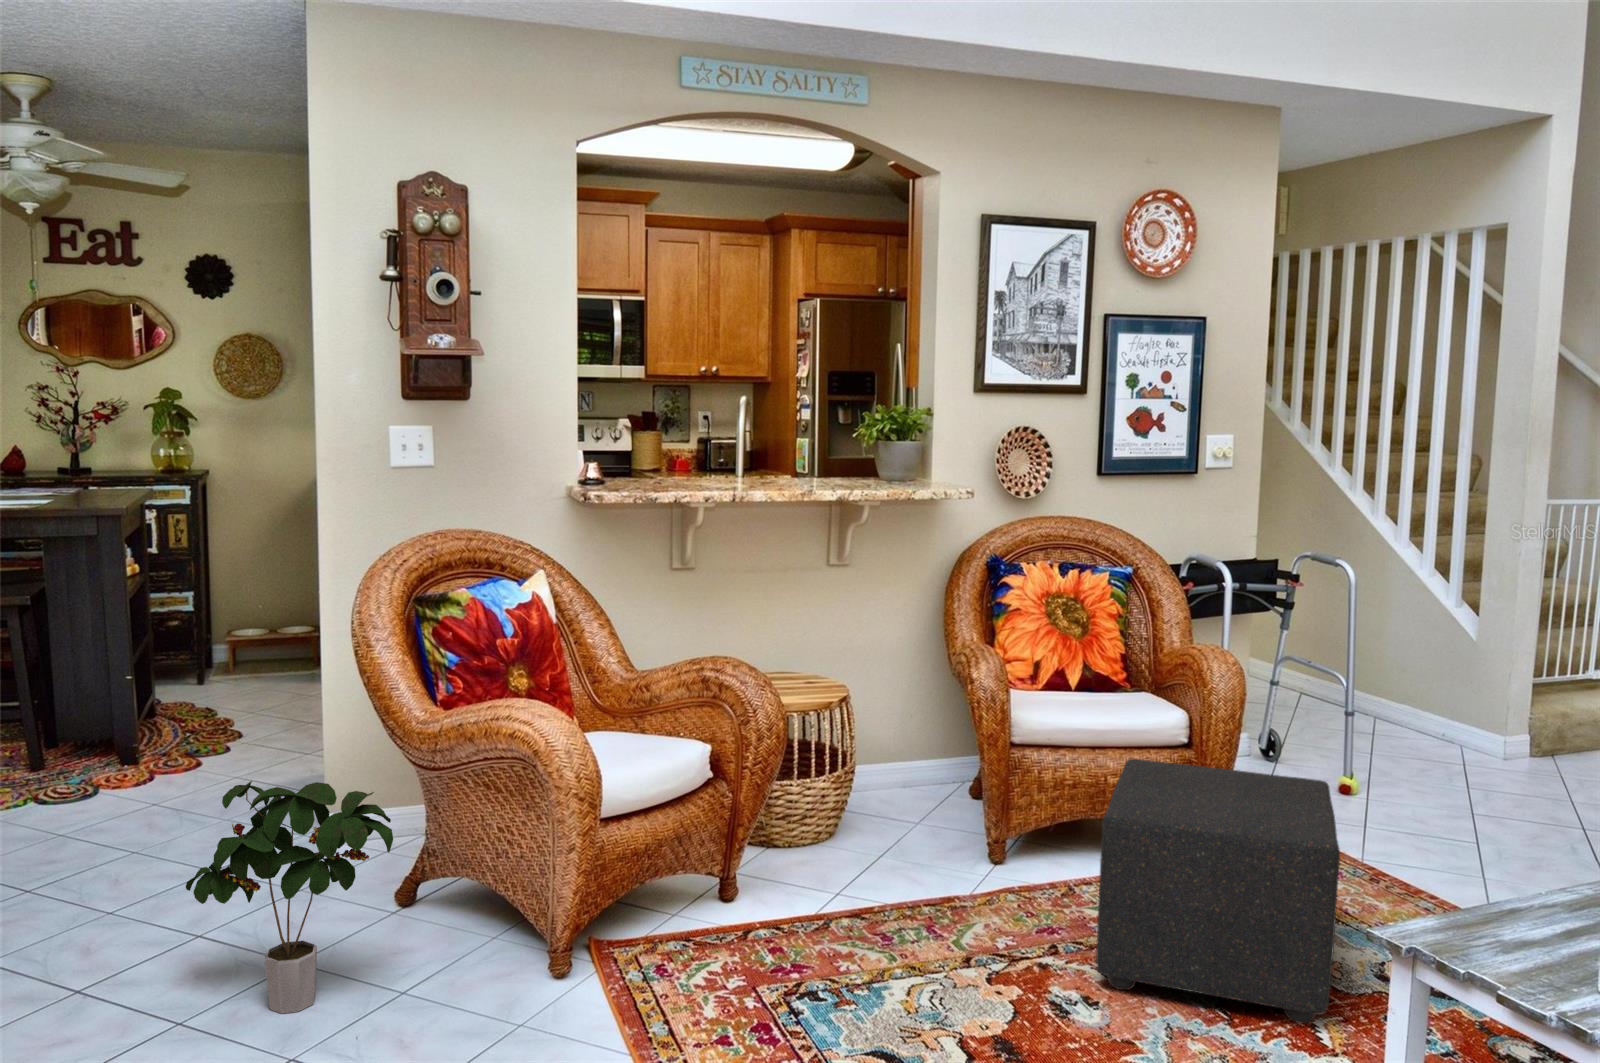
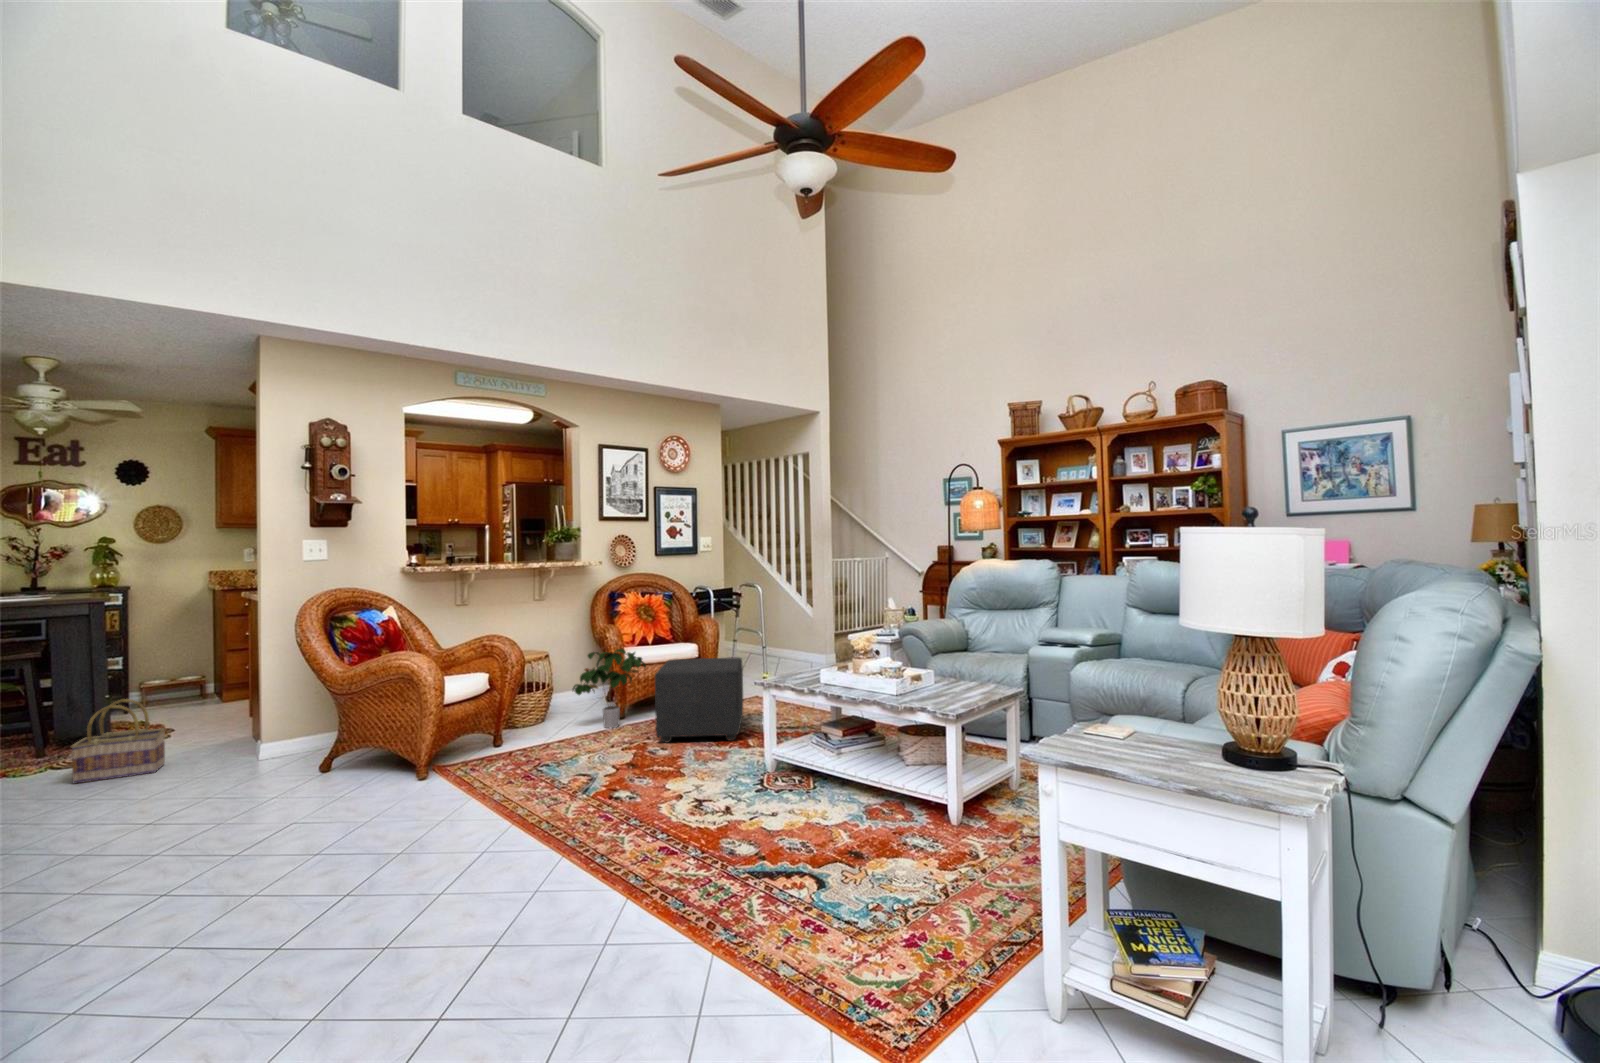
basket: none [28,701,178,848] -> present [71,699,165,784]
potted plant: present [186,781,393,1014] -> present [573,649,646,728]

